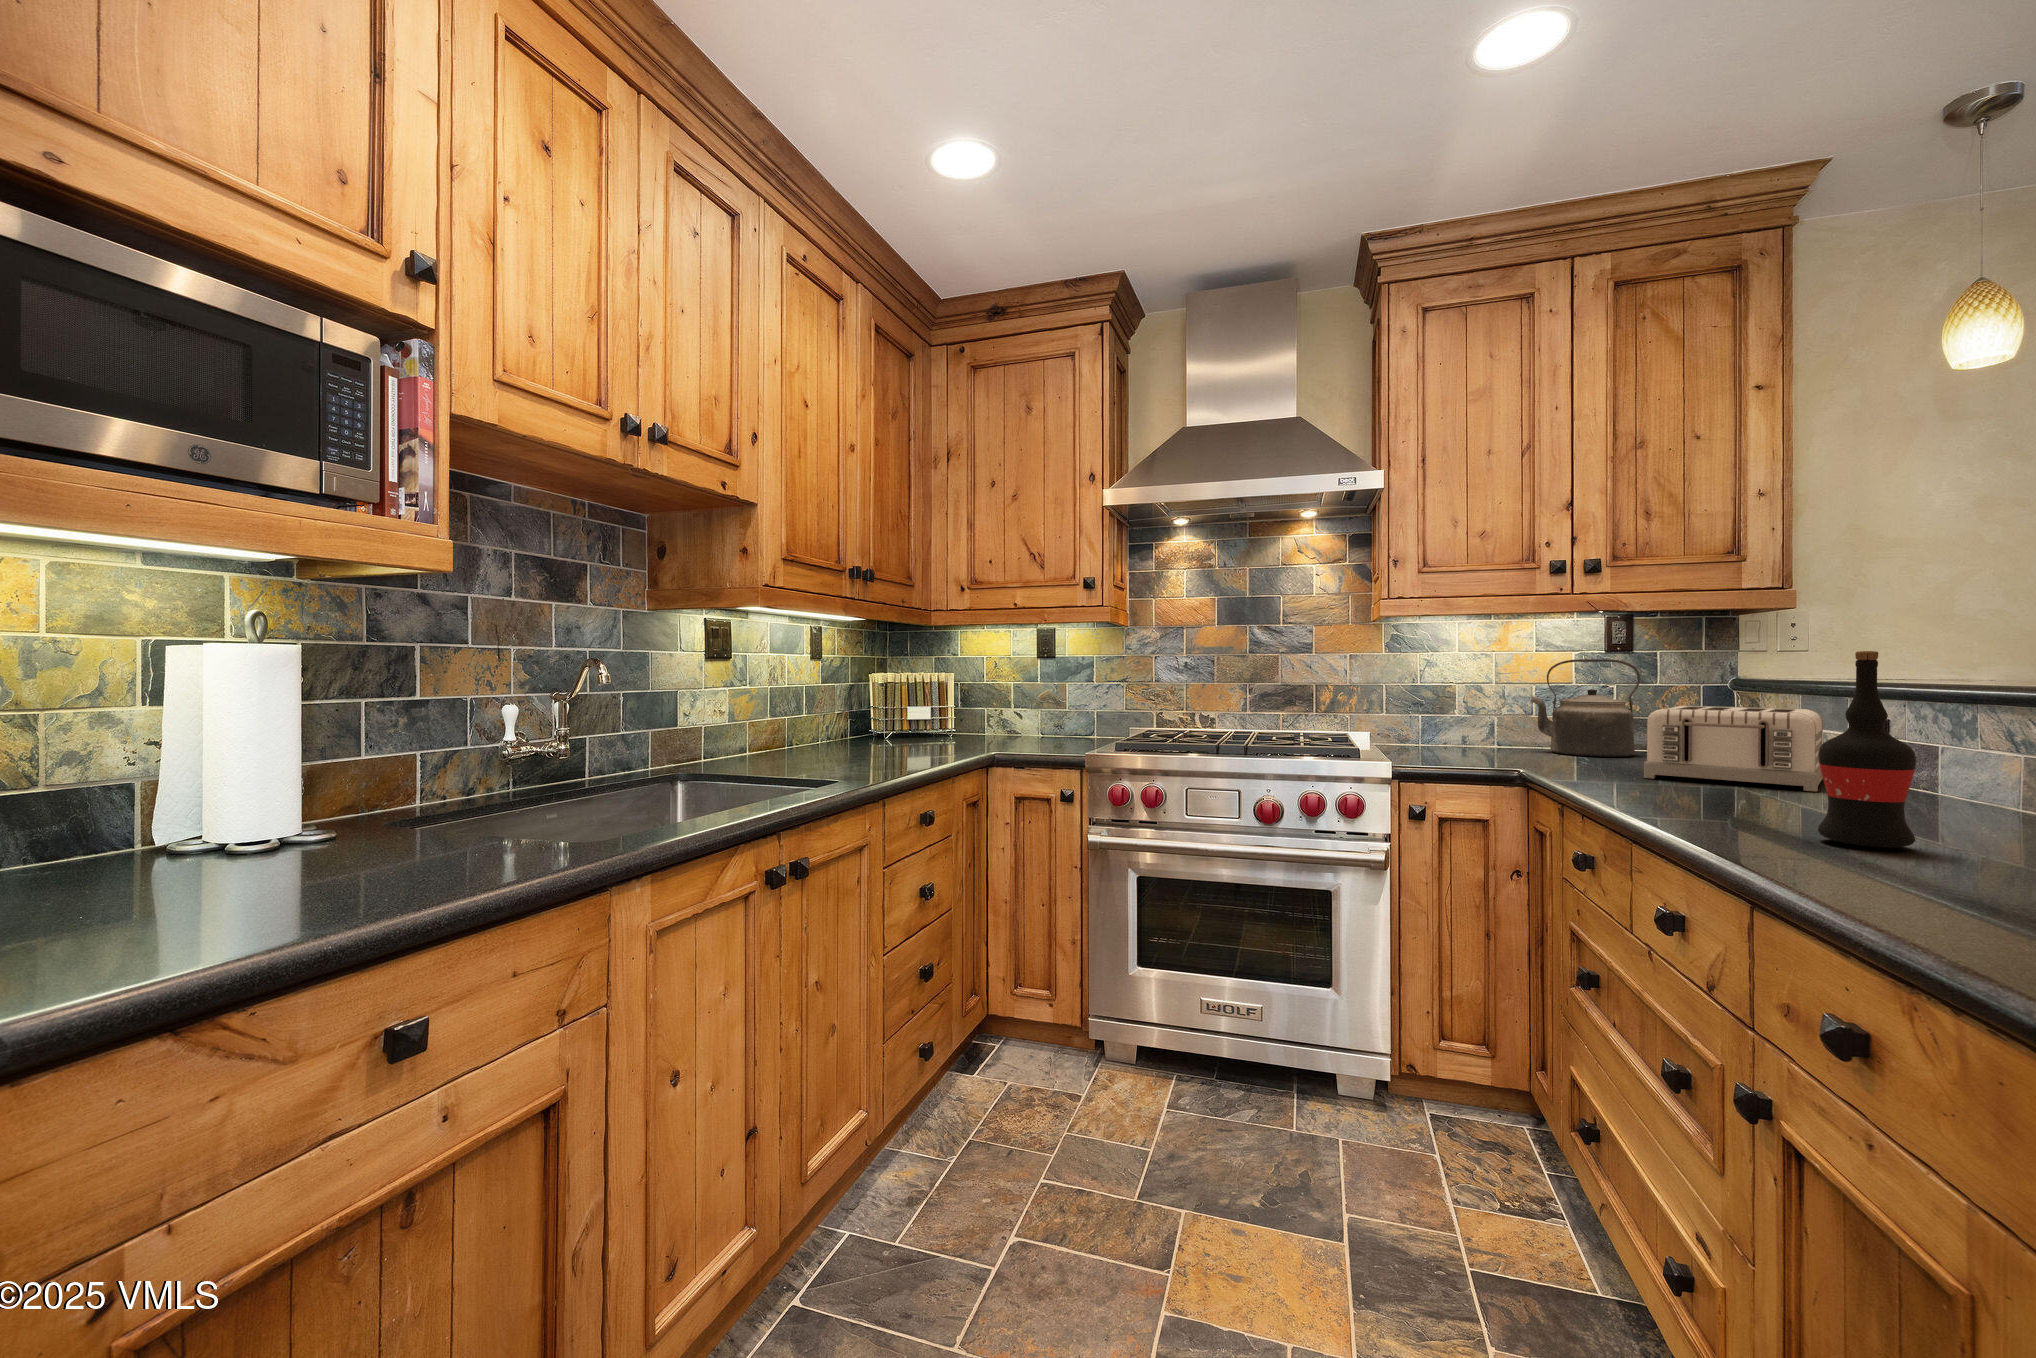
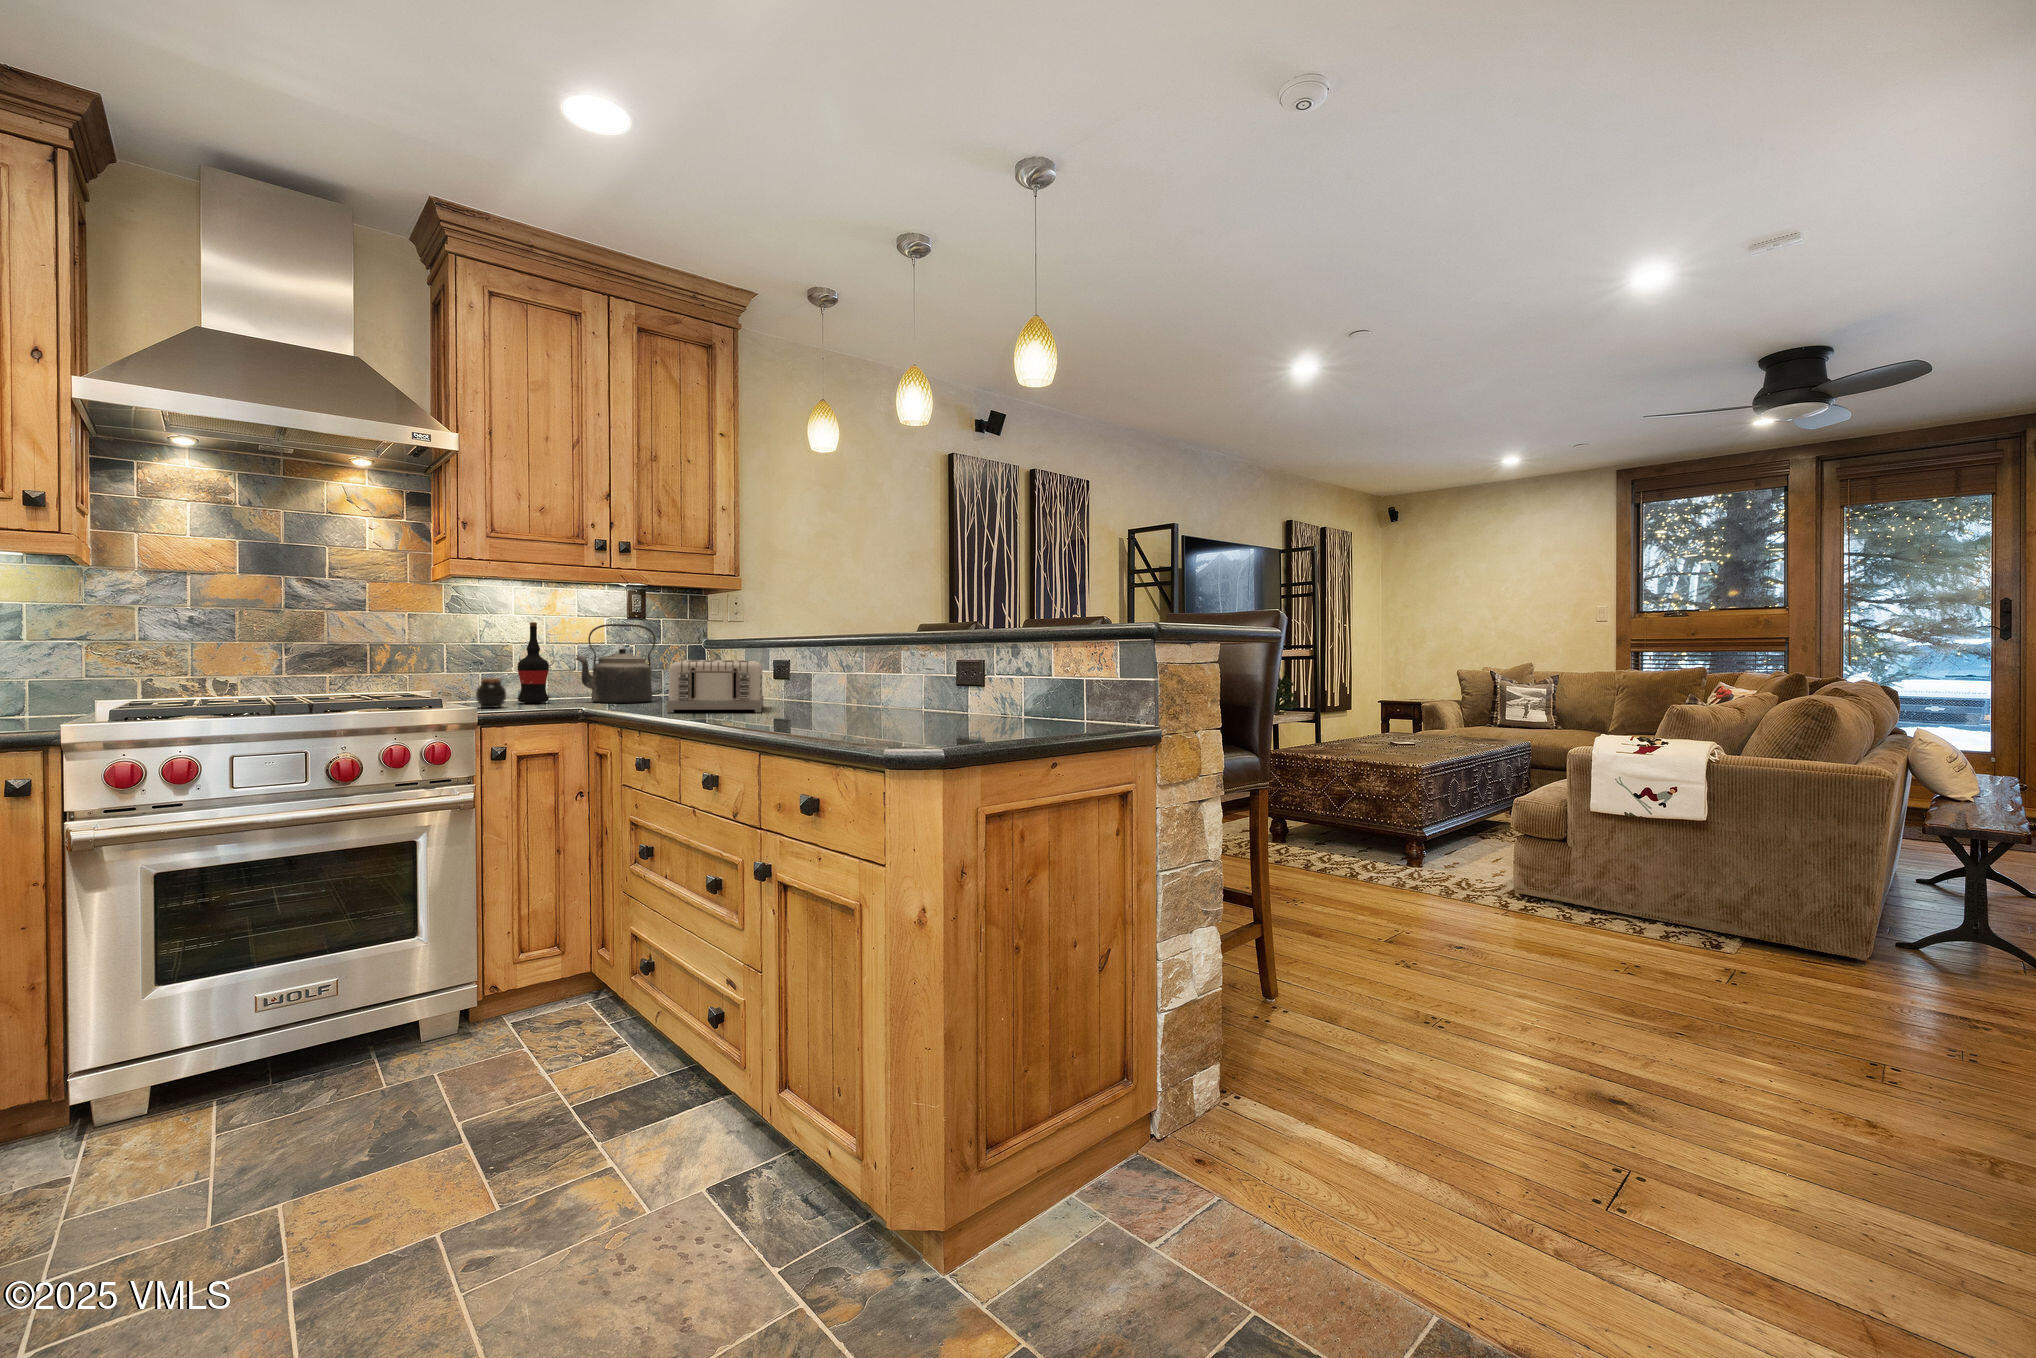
wine bottle: present [1818,651,1916,847] -> present [518,622,549,703]
jar: none [1411,721,1443,753] -> present [476,678,506,708]

